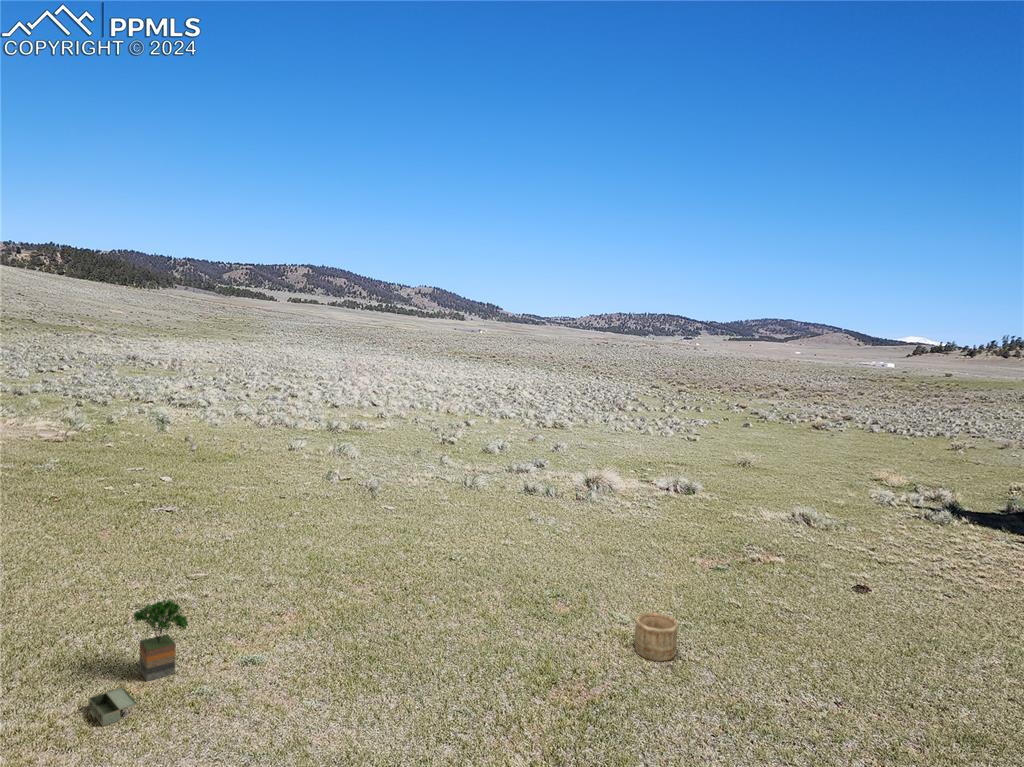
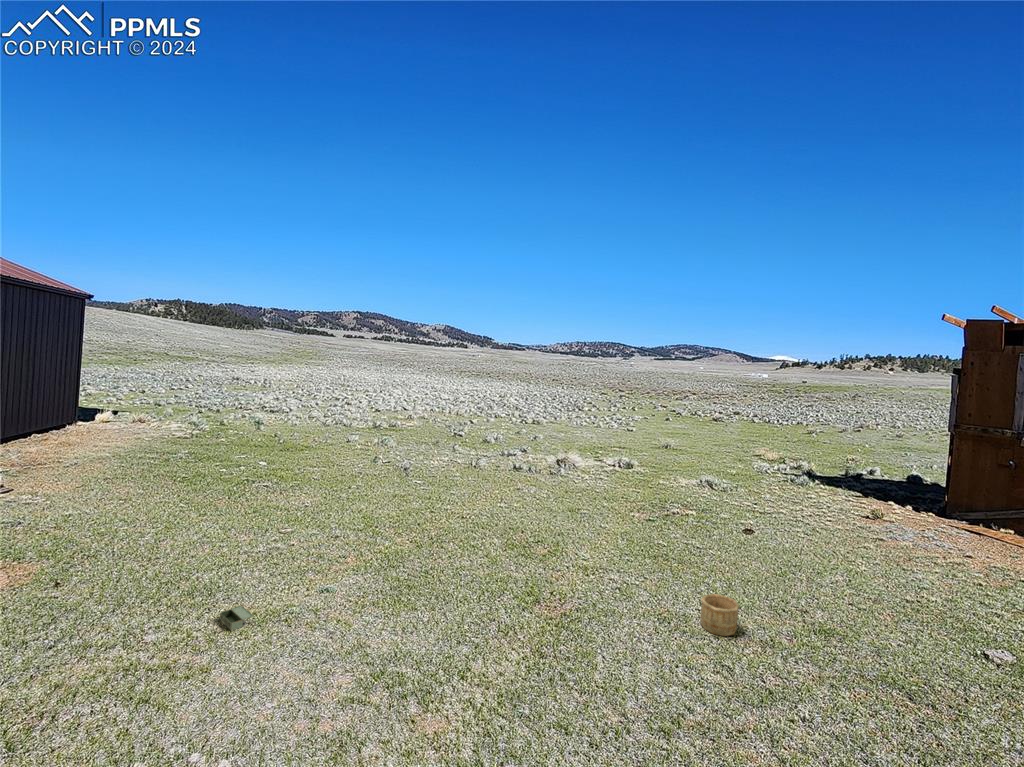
potted tree: present [133,600,188,681] -> none [246,546,285,603]
wooden bucket: present [635,612,679,661] -> present [701,594,739,636]

